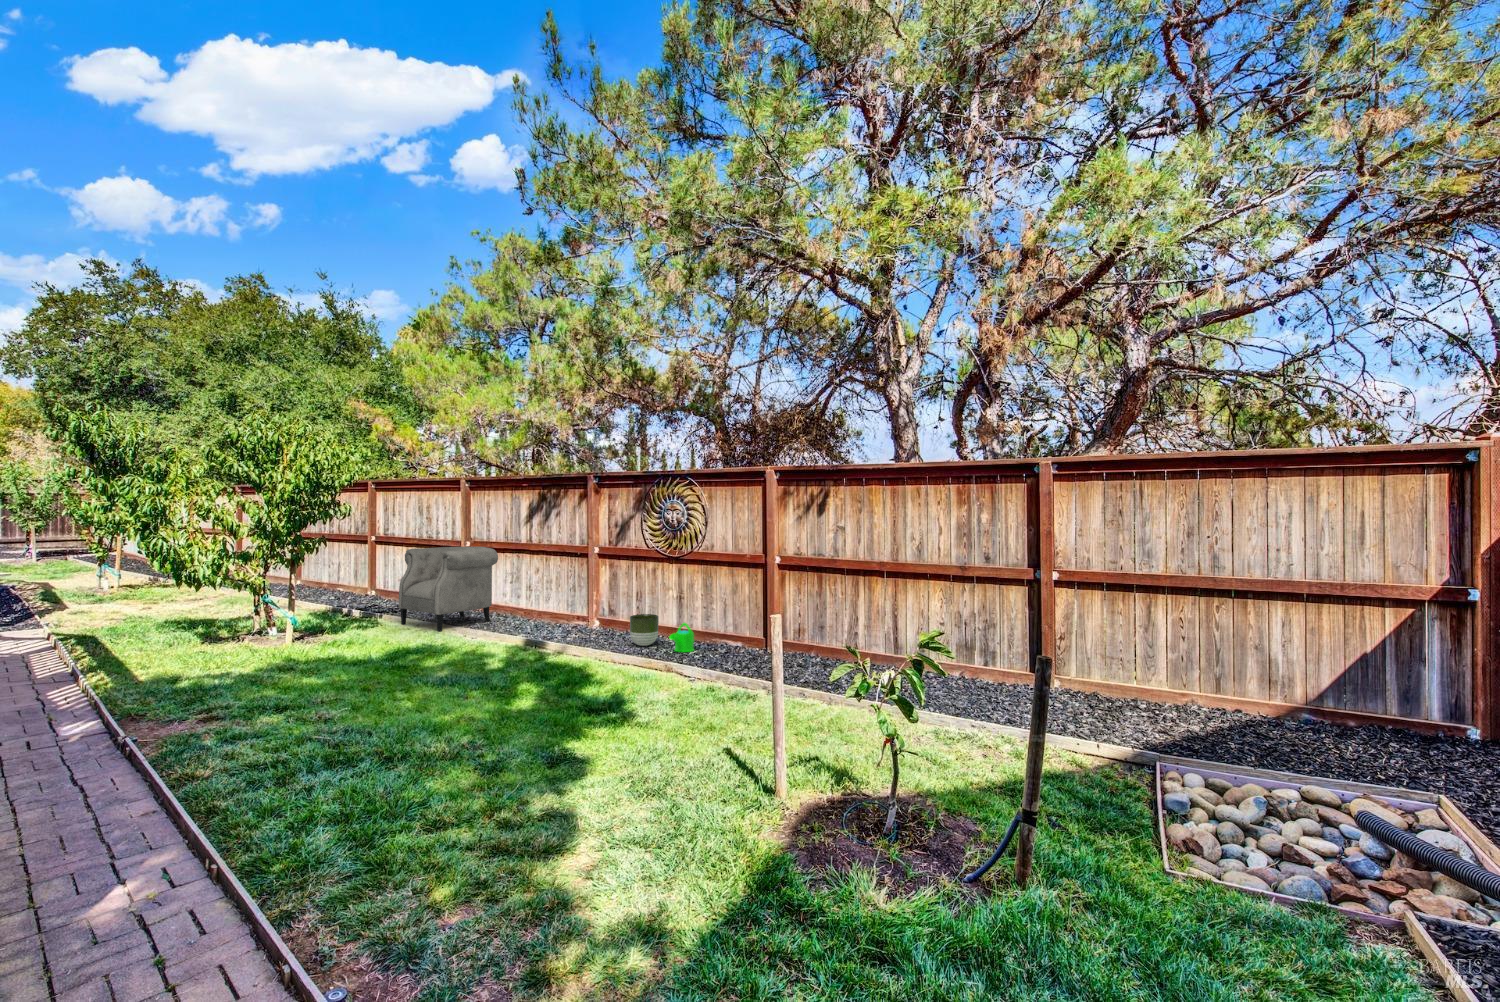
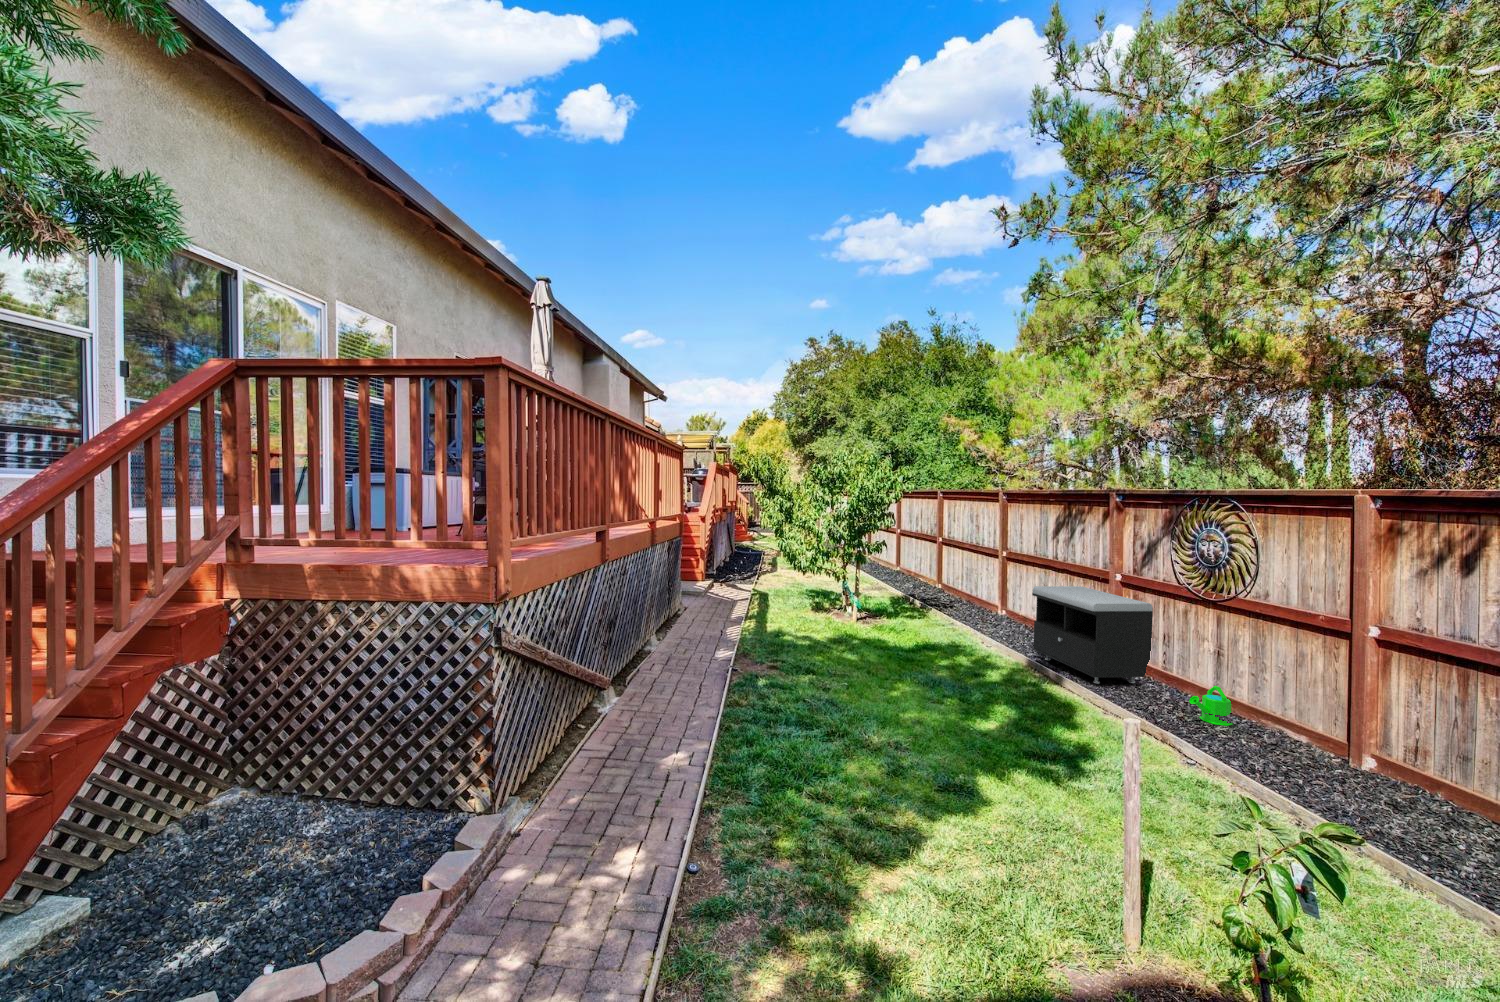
chair: present [399,547,498,632] -> none [938,555,1026,633]
storage bench: none [523,564,629,646] -> present [1032,586,1153,684]
planter: present [630,614,659,646] -> none [1144,661,1185,701]

